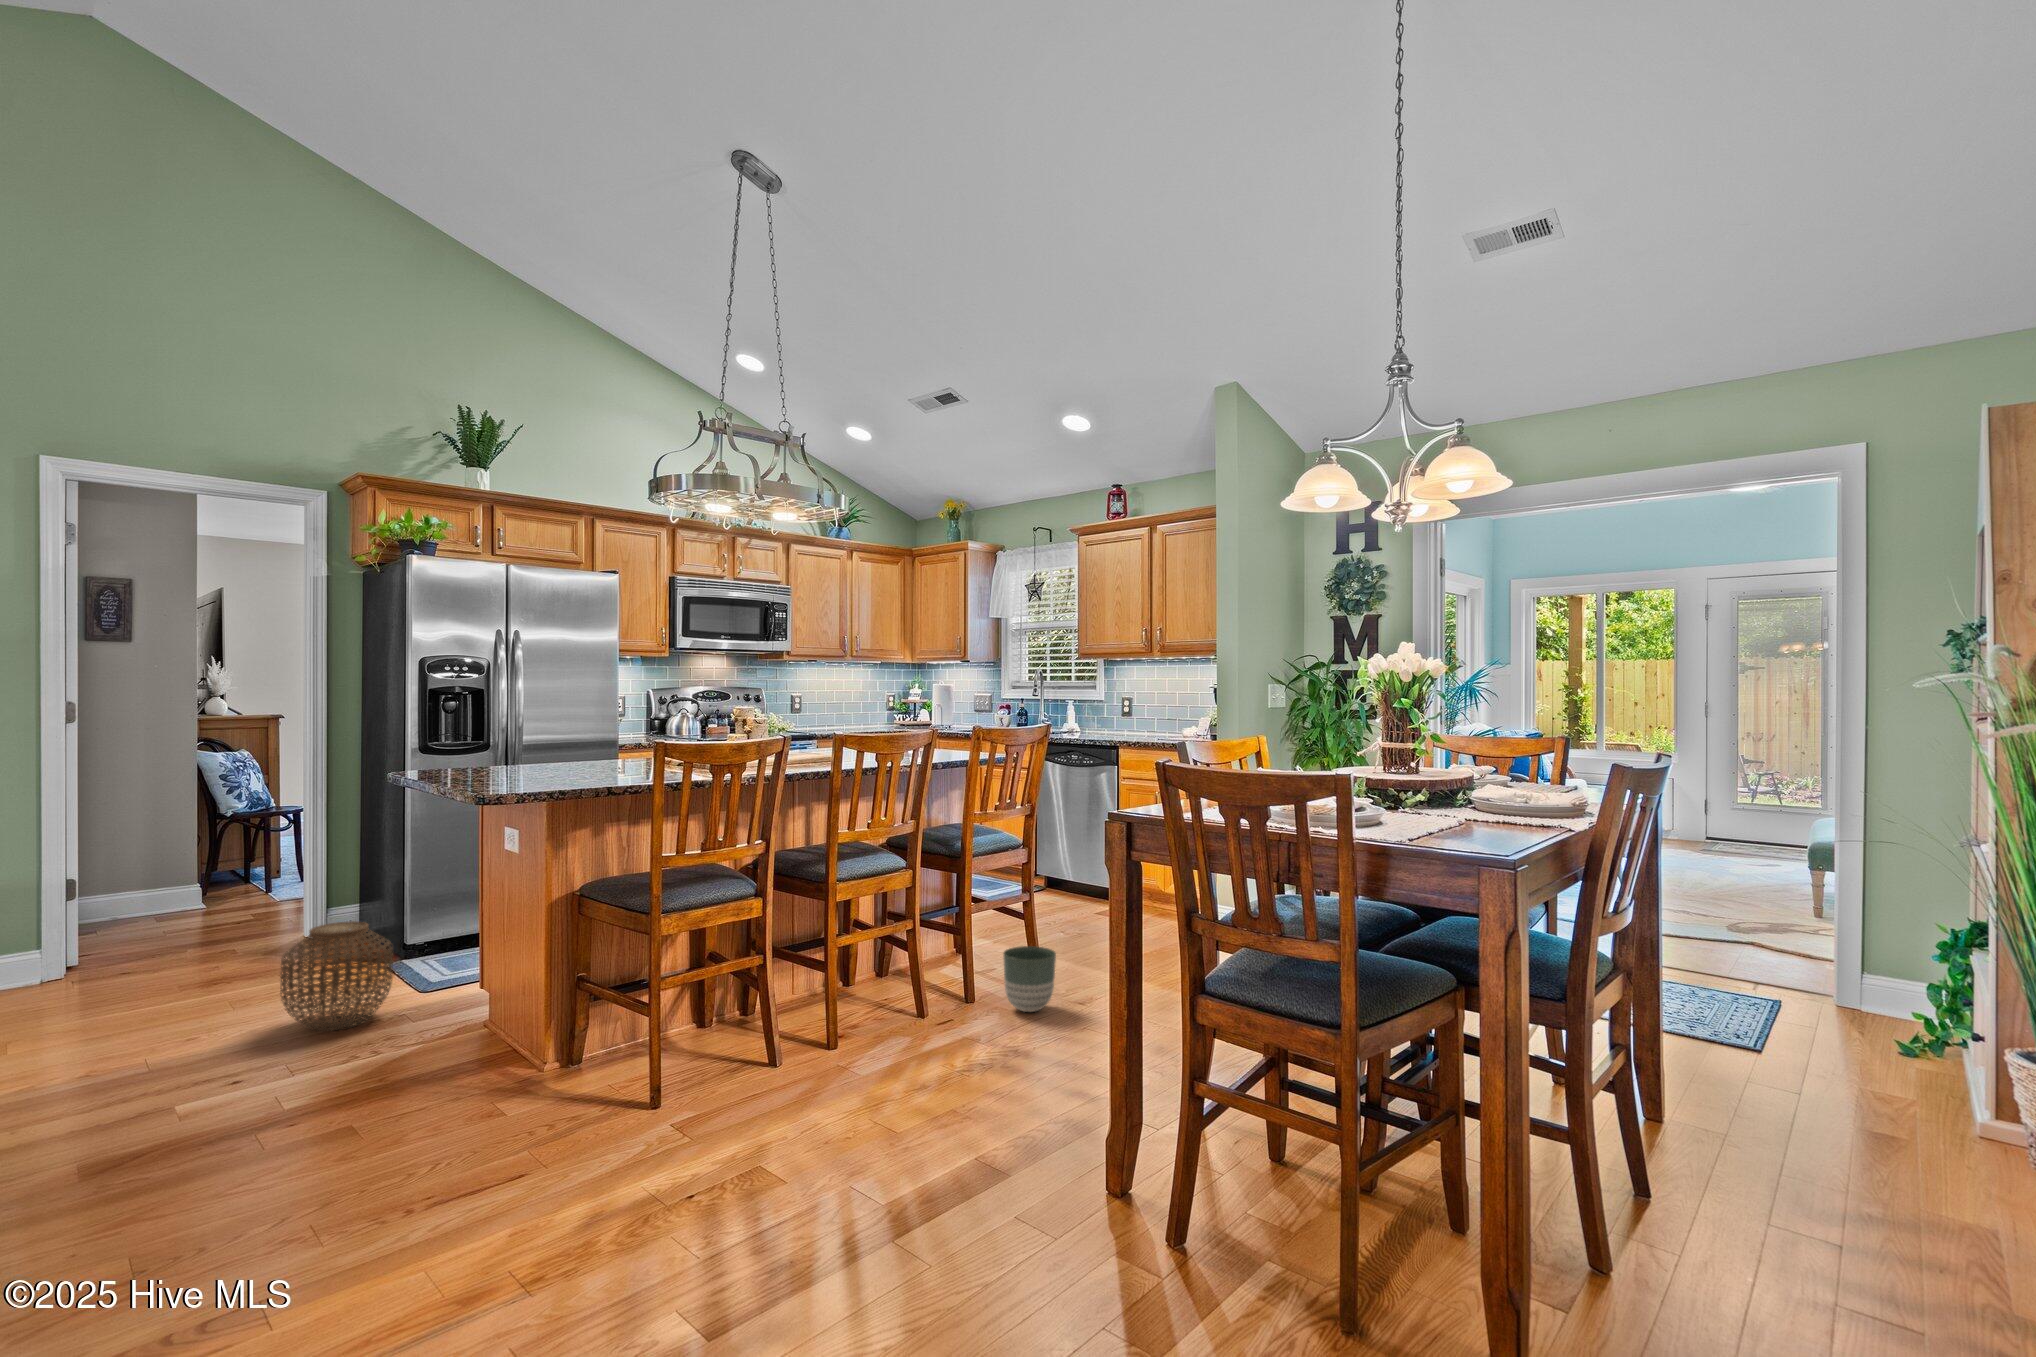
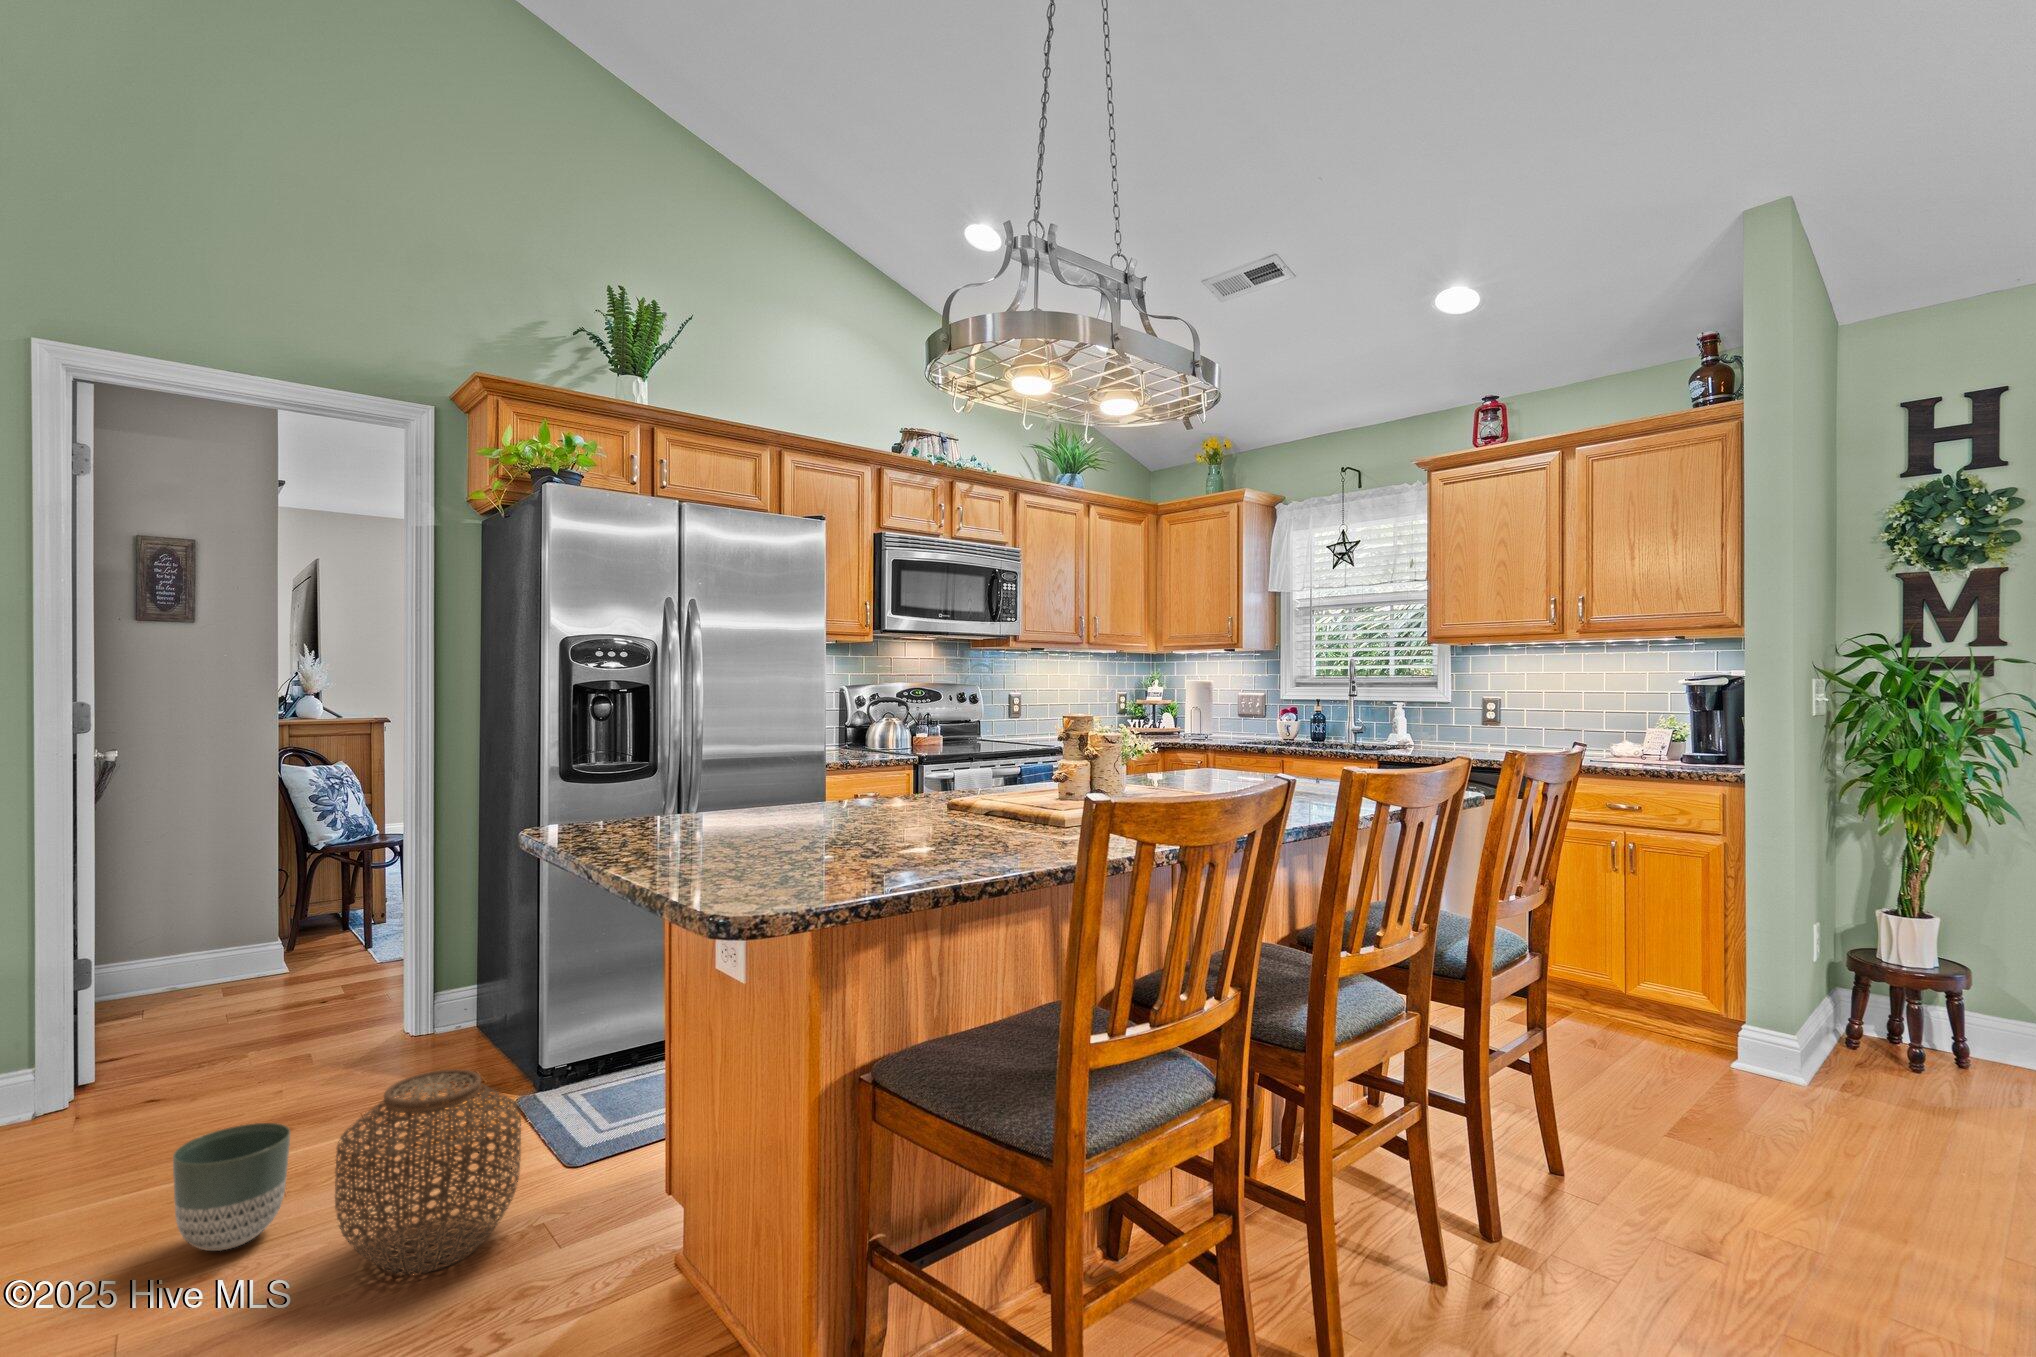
planter: present [1003,946,1056,1012] -> present [173,1123,290,1251]

